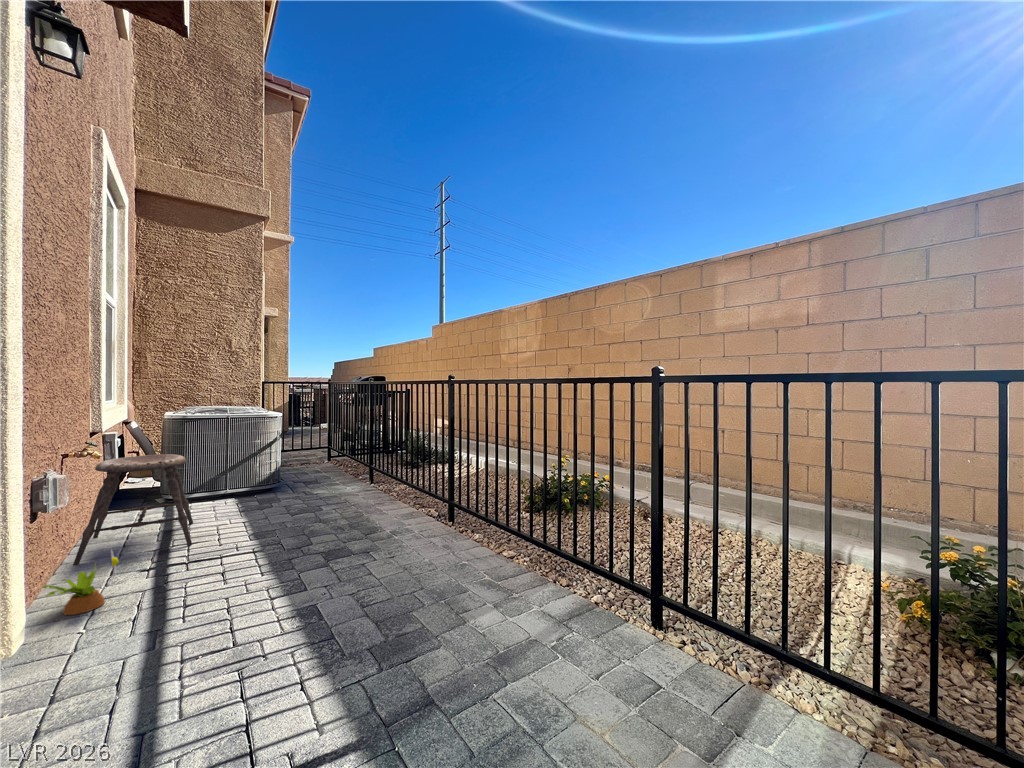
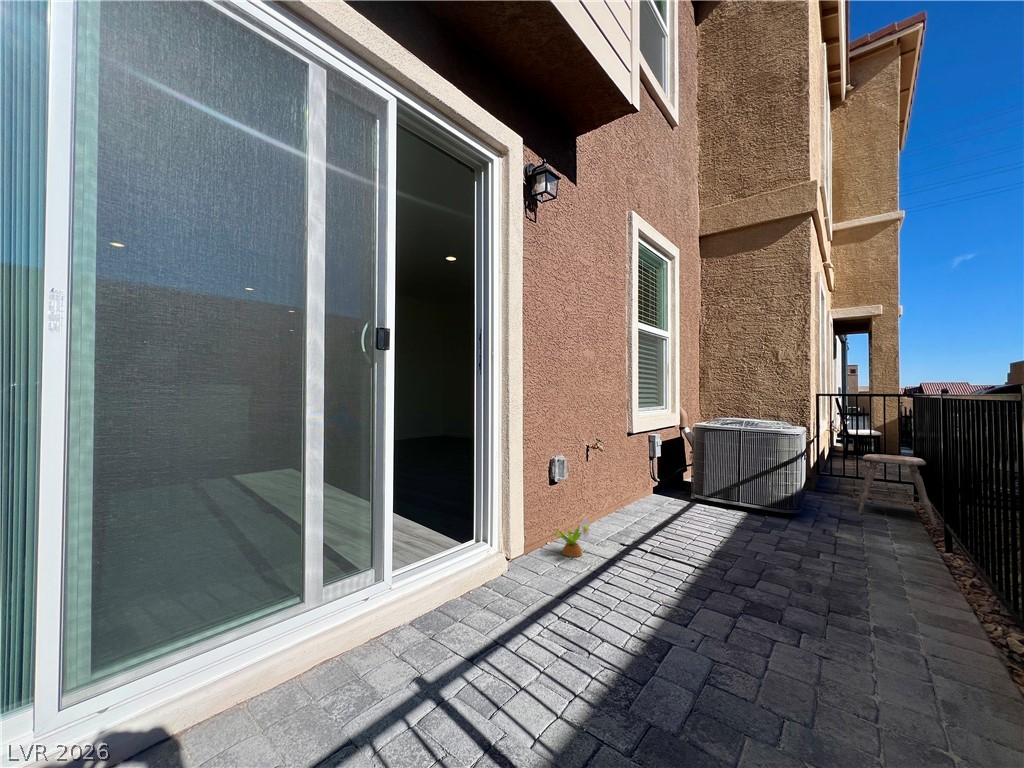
stool: present [73,454,193,566] -> present [857,454,937,526]

